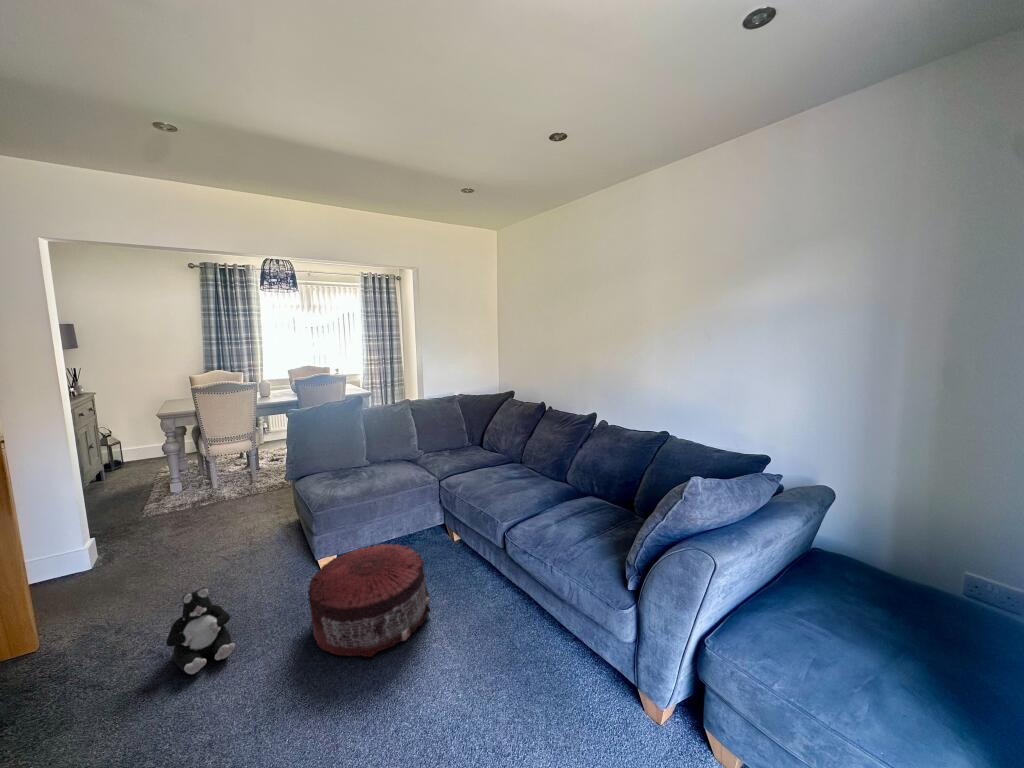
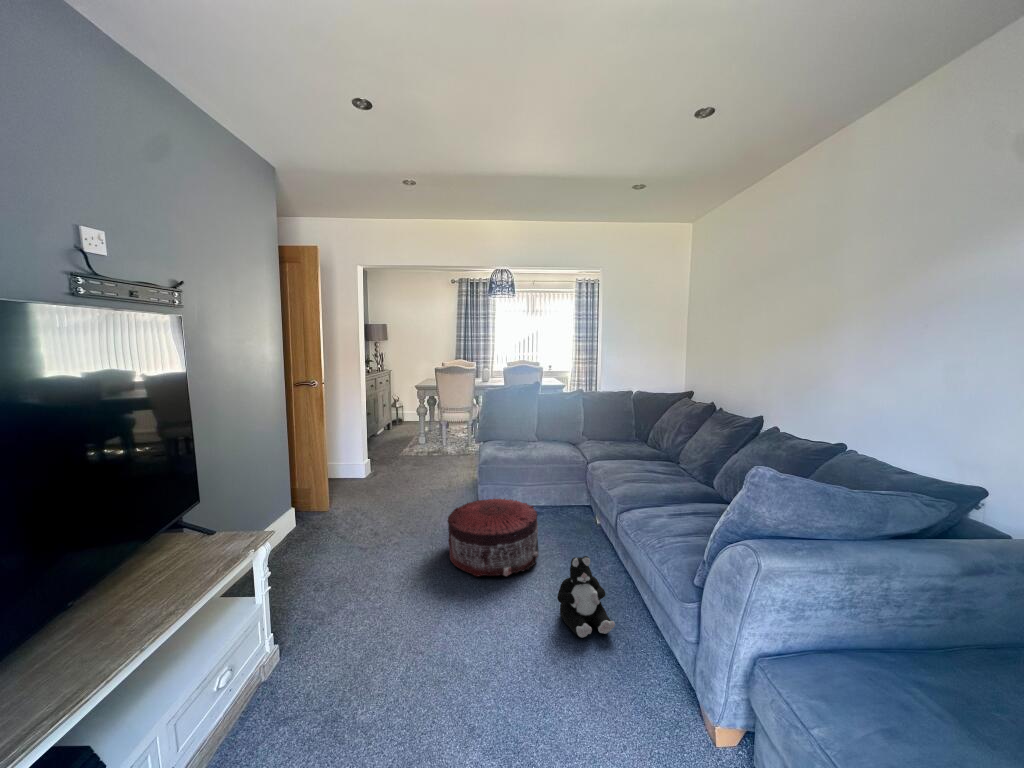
plush toy: present [166,587,235,674] -> present [557,556,615,638]

